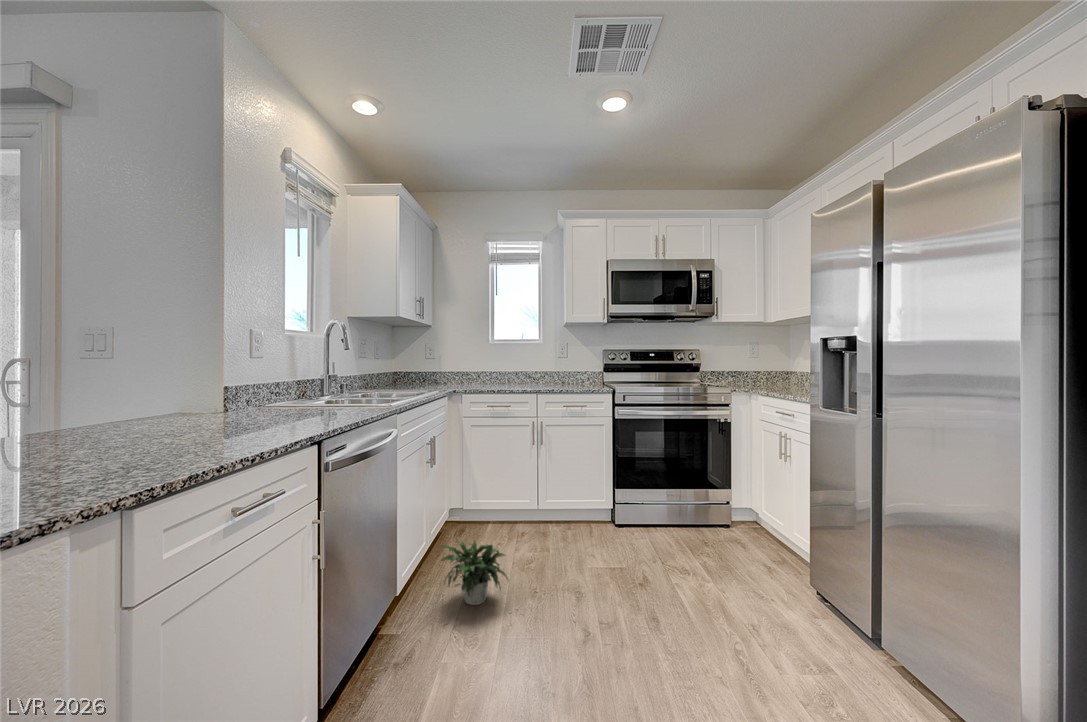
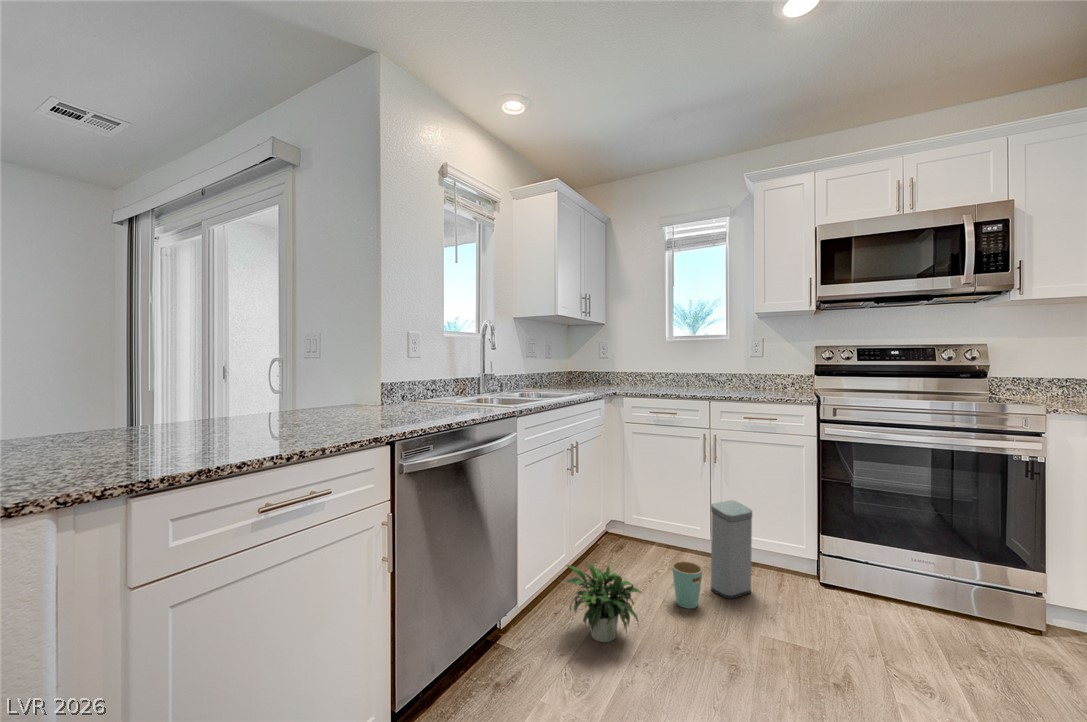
trash can: none [519,473,575,565] -> present [672,500,752,609]

